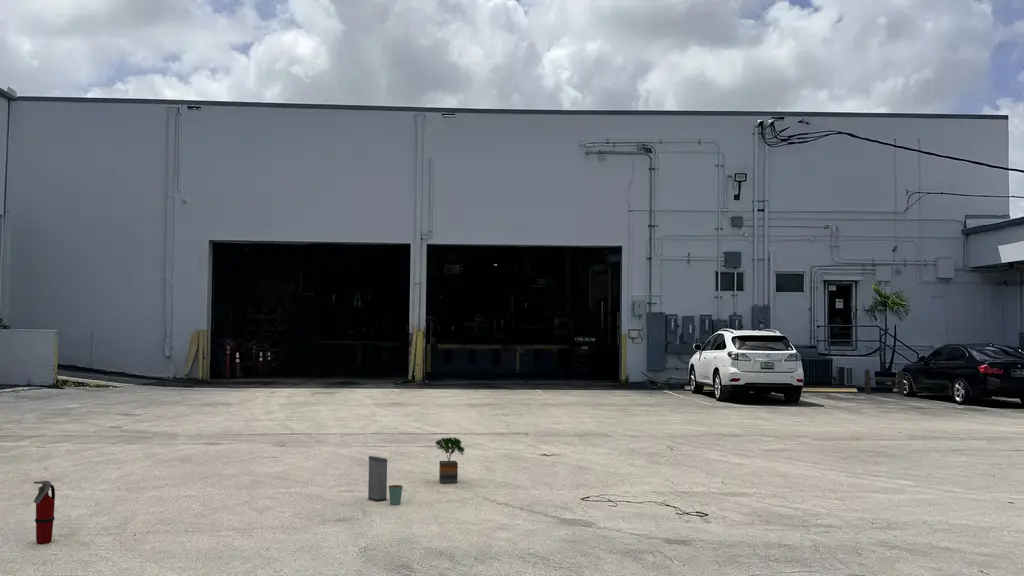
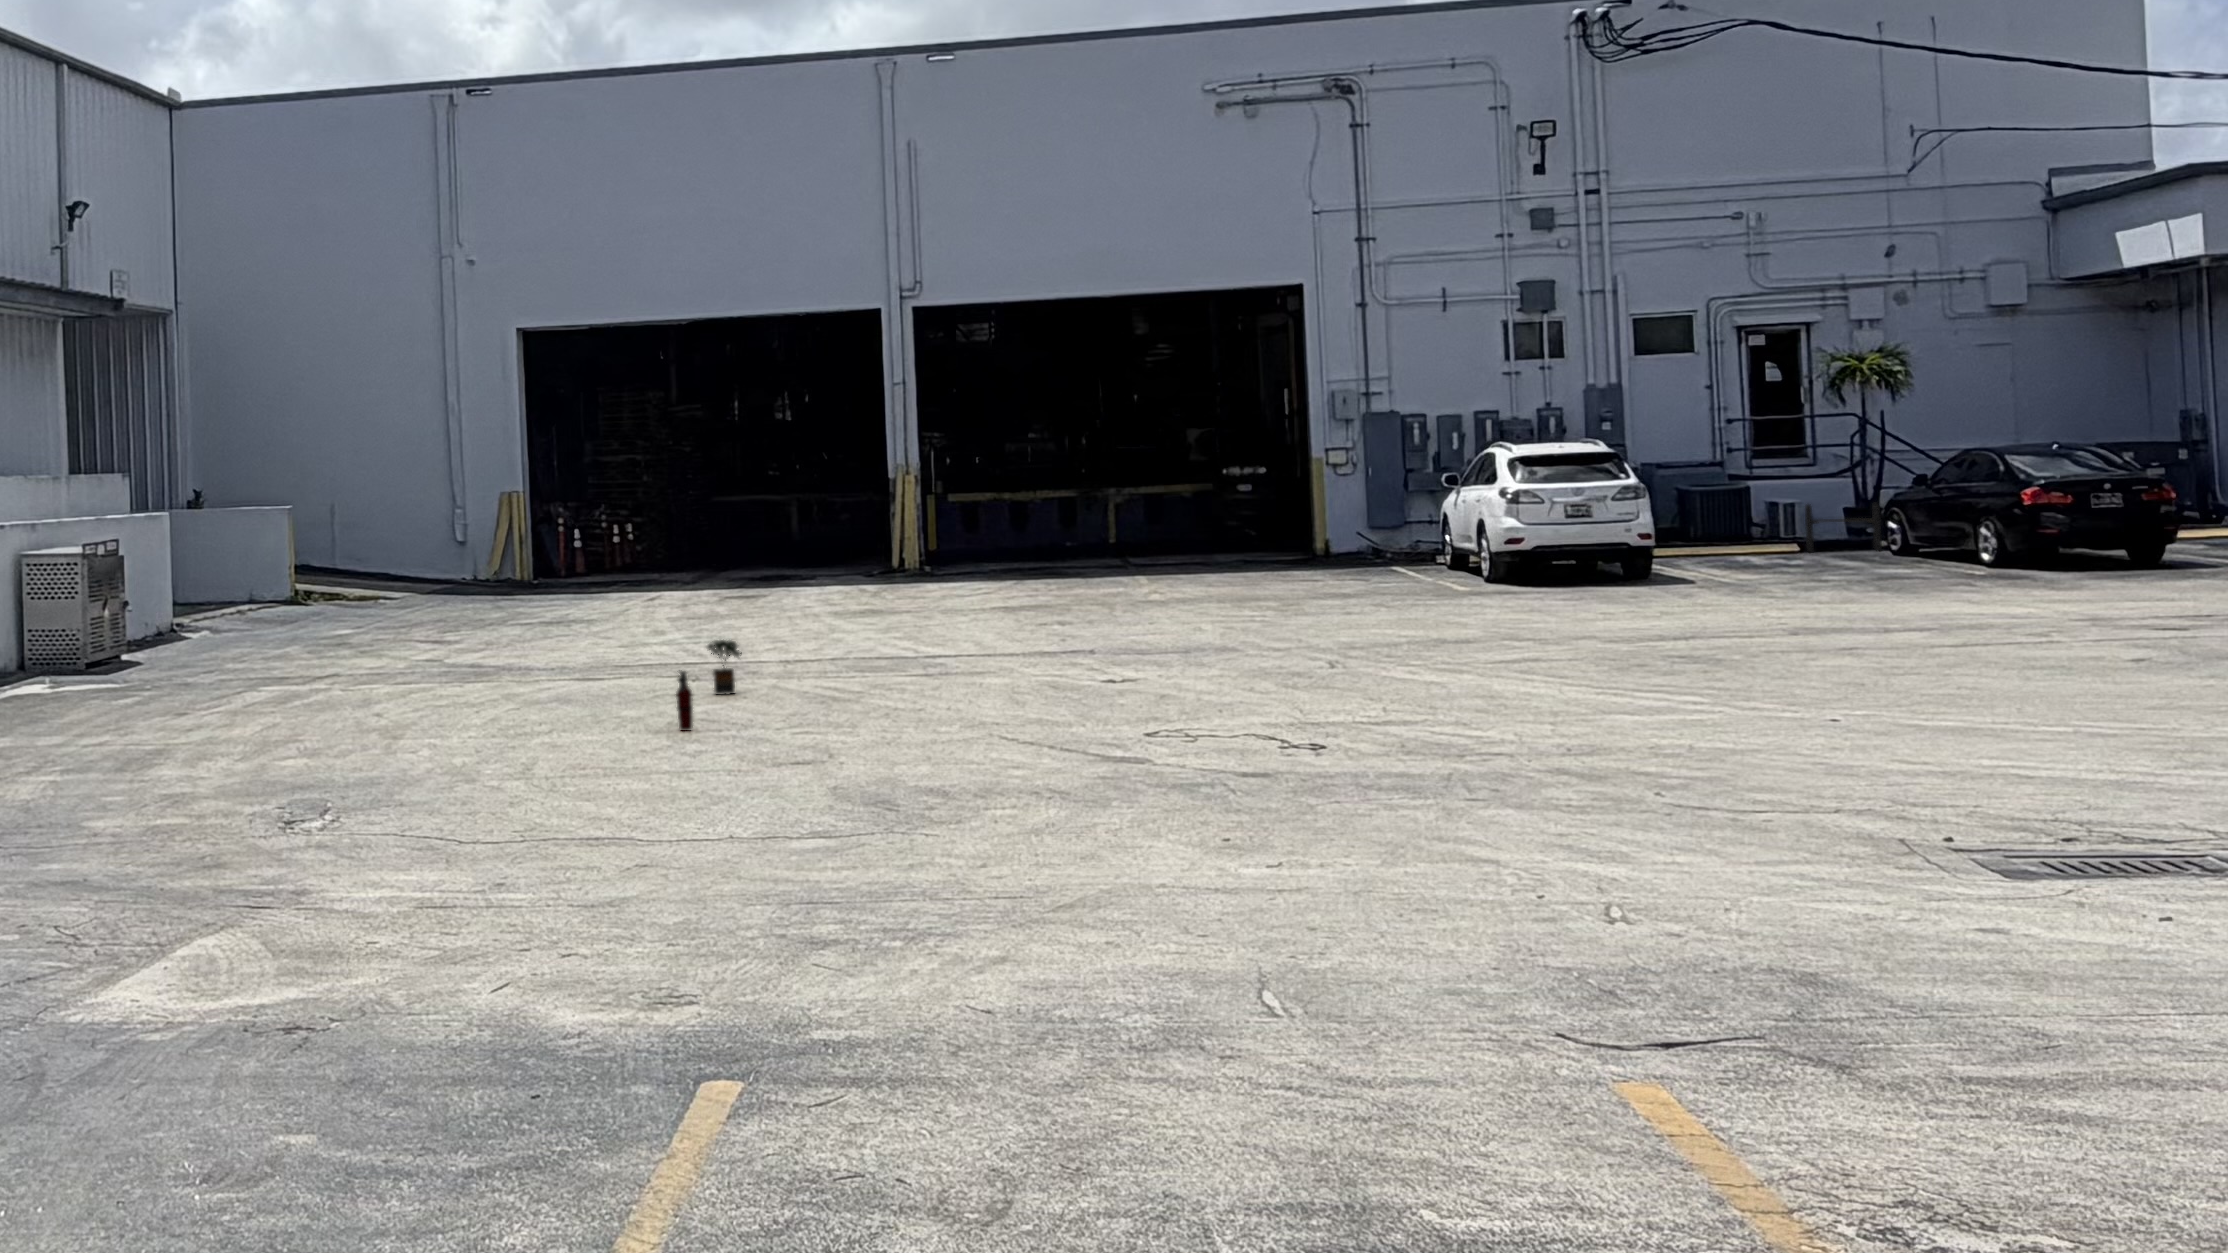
potted tree: present [435,437,464,484] -> present [707,640,742,695]
trash can: present [368,456,403,505] -> none [972,648,1016,699]

